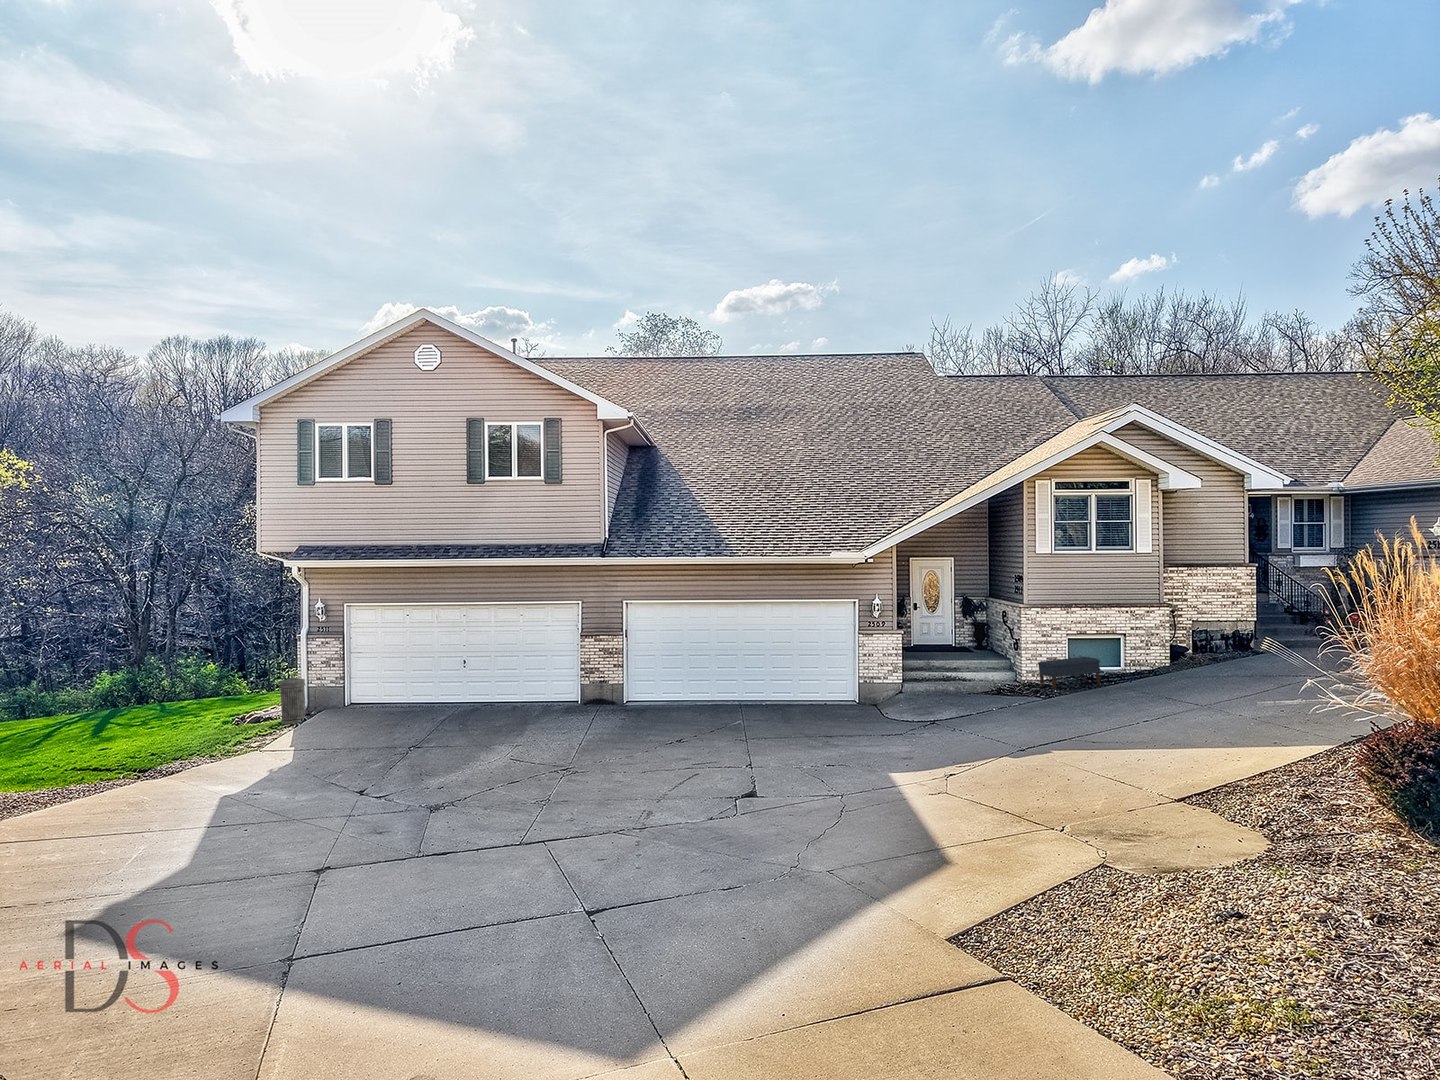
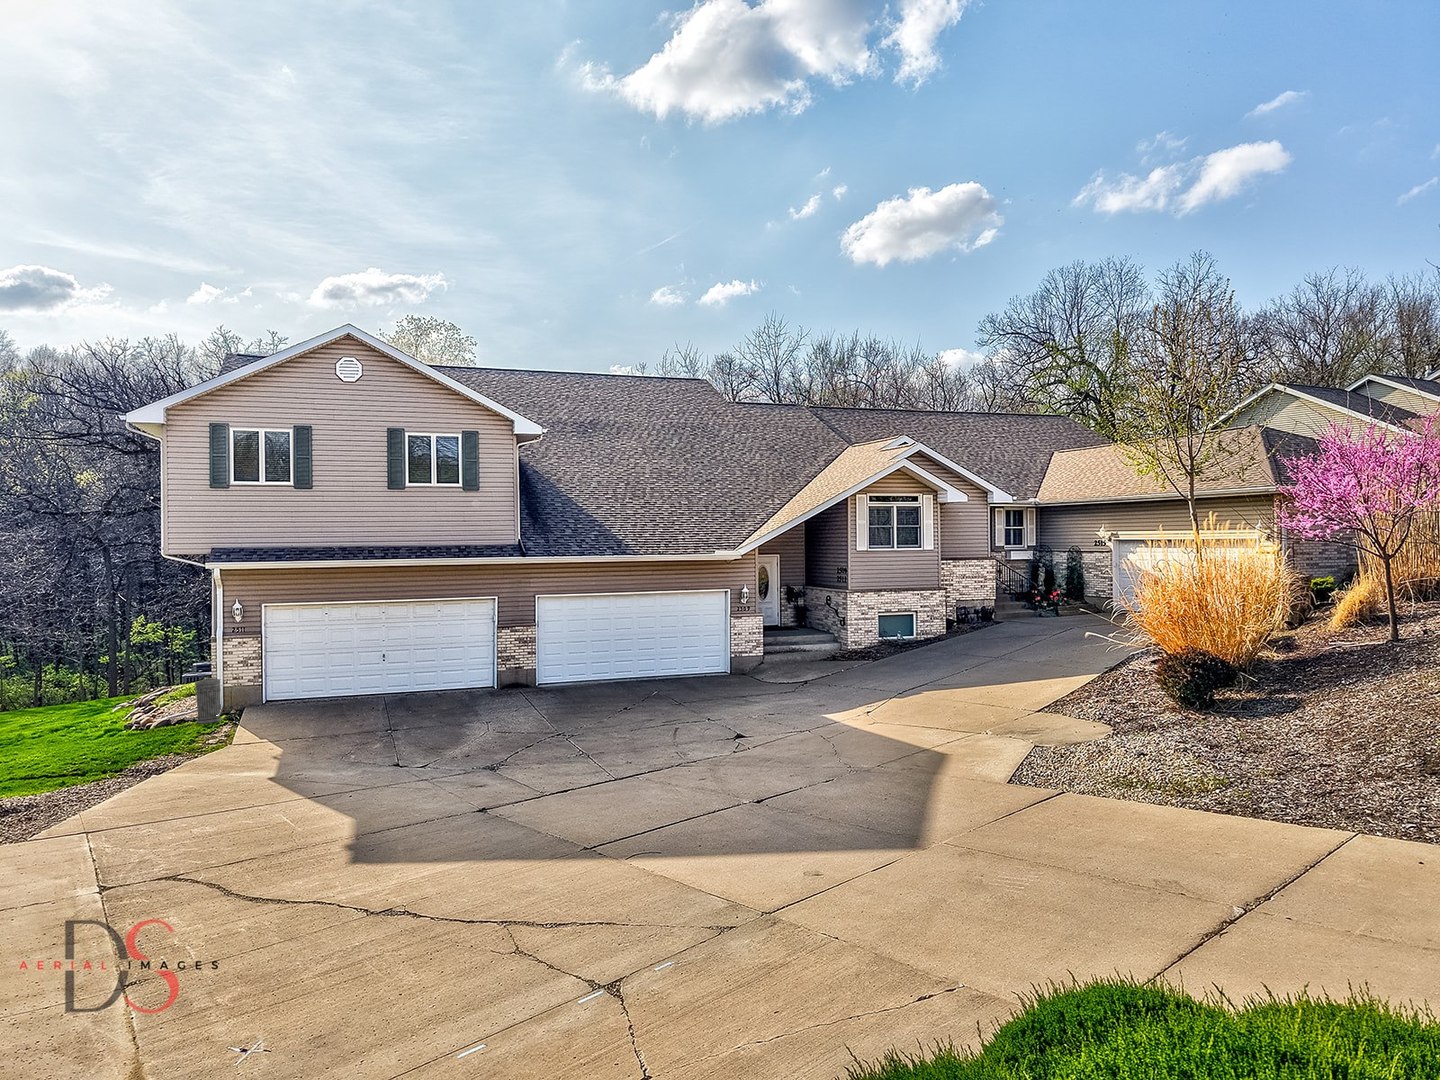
bench: present [1038,657,1100,690] -> none [859,629,902,655]

